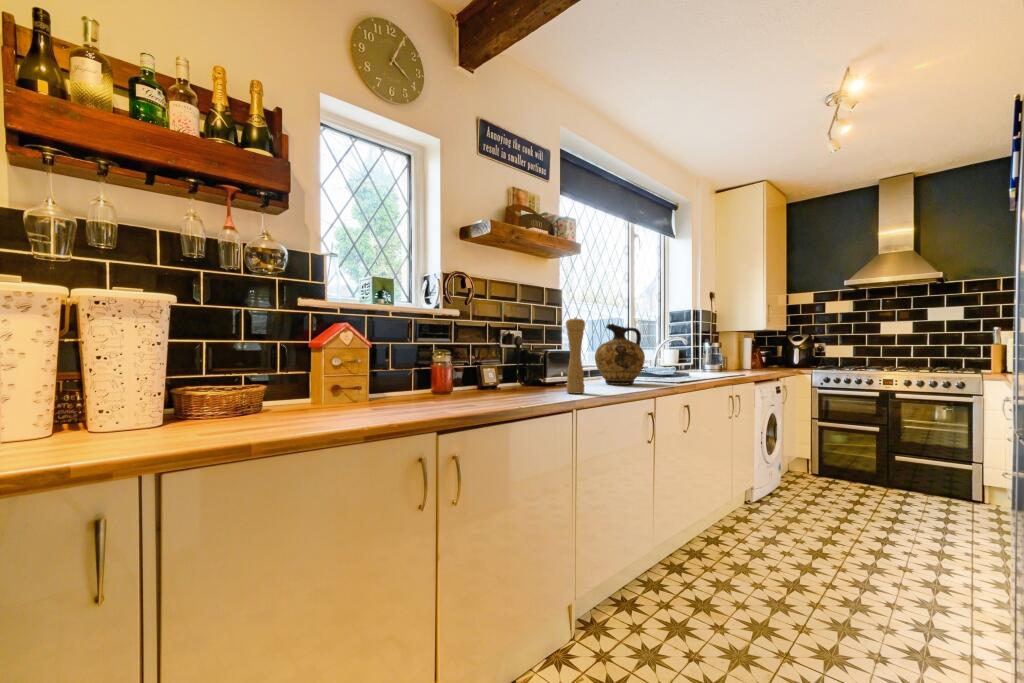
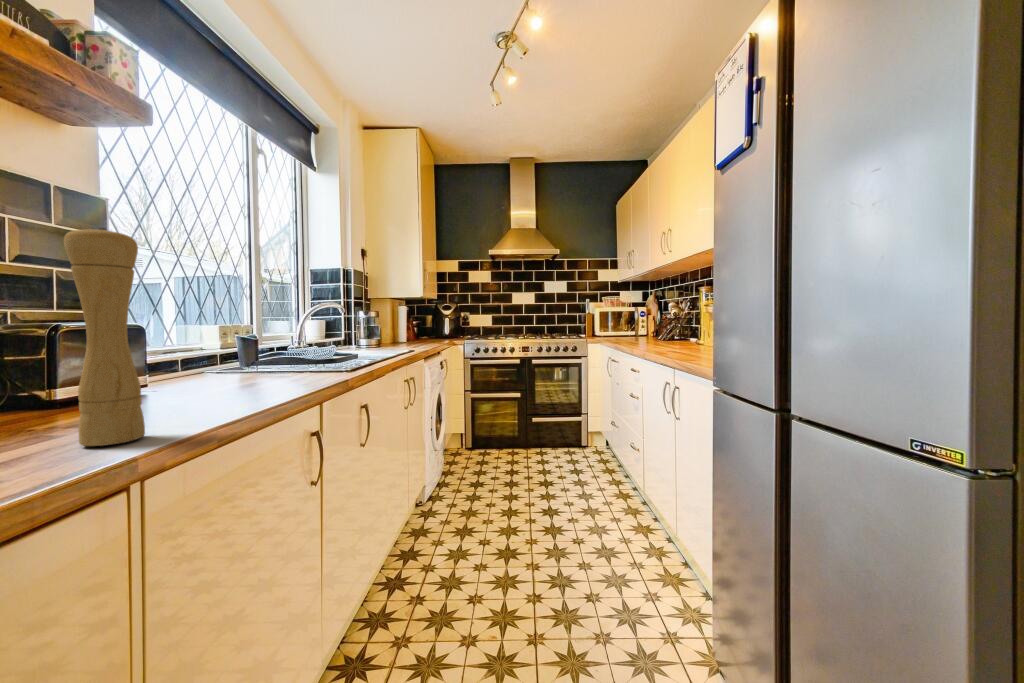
ceramic jug: present [595,324,645,385] -> none [184,268,295,390]

